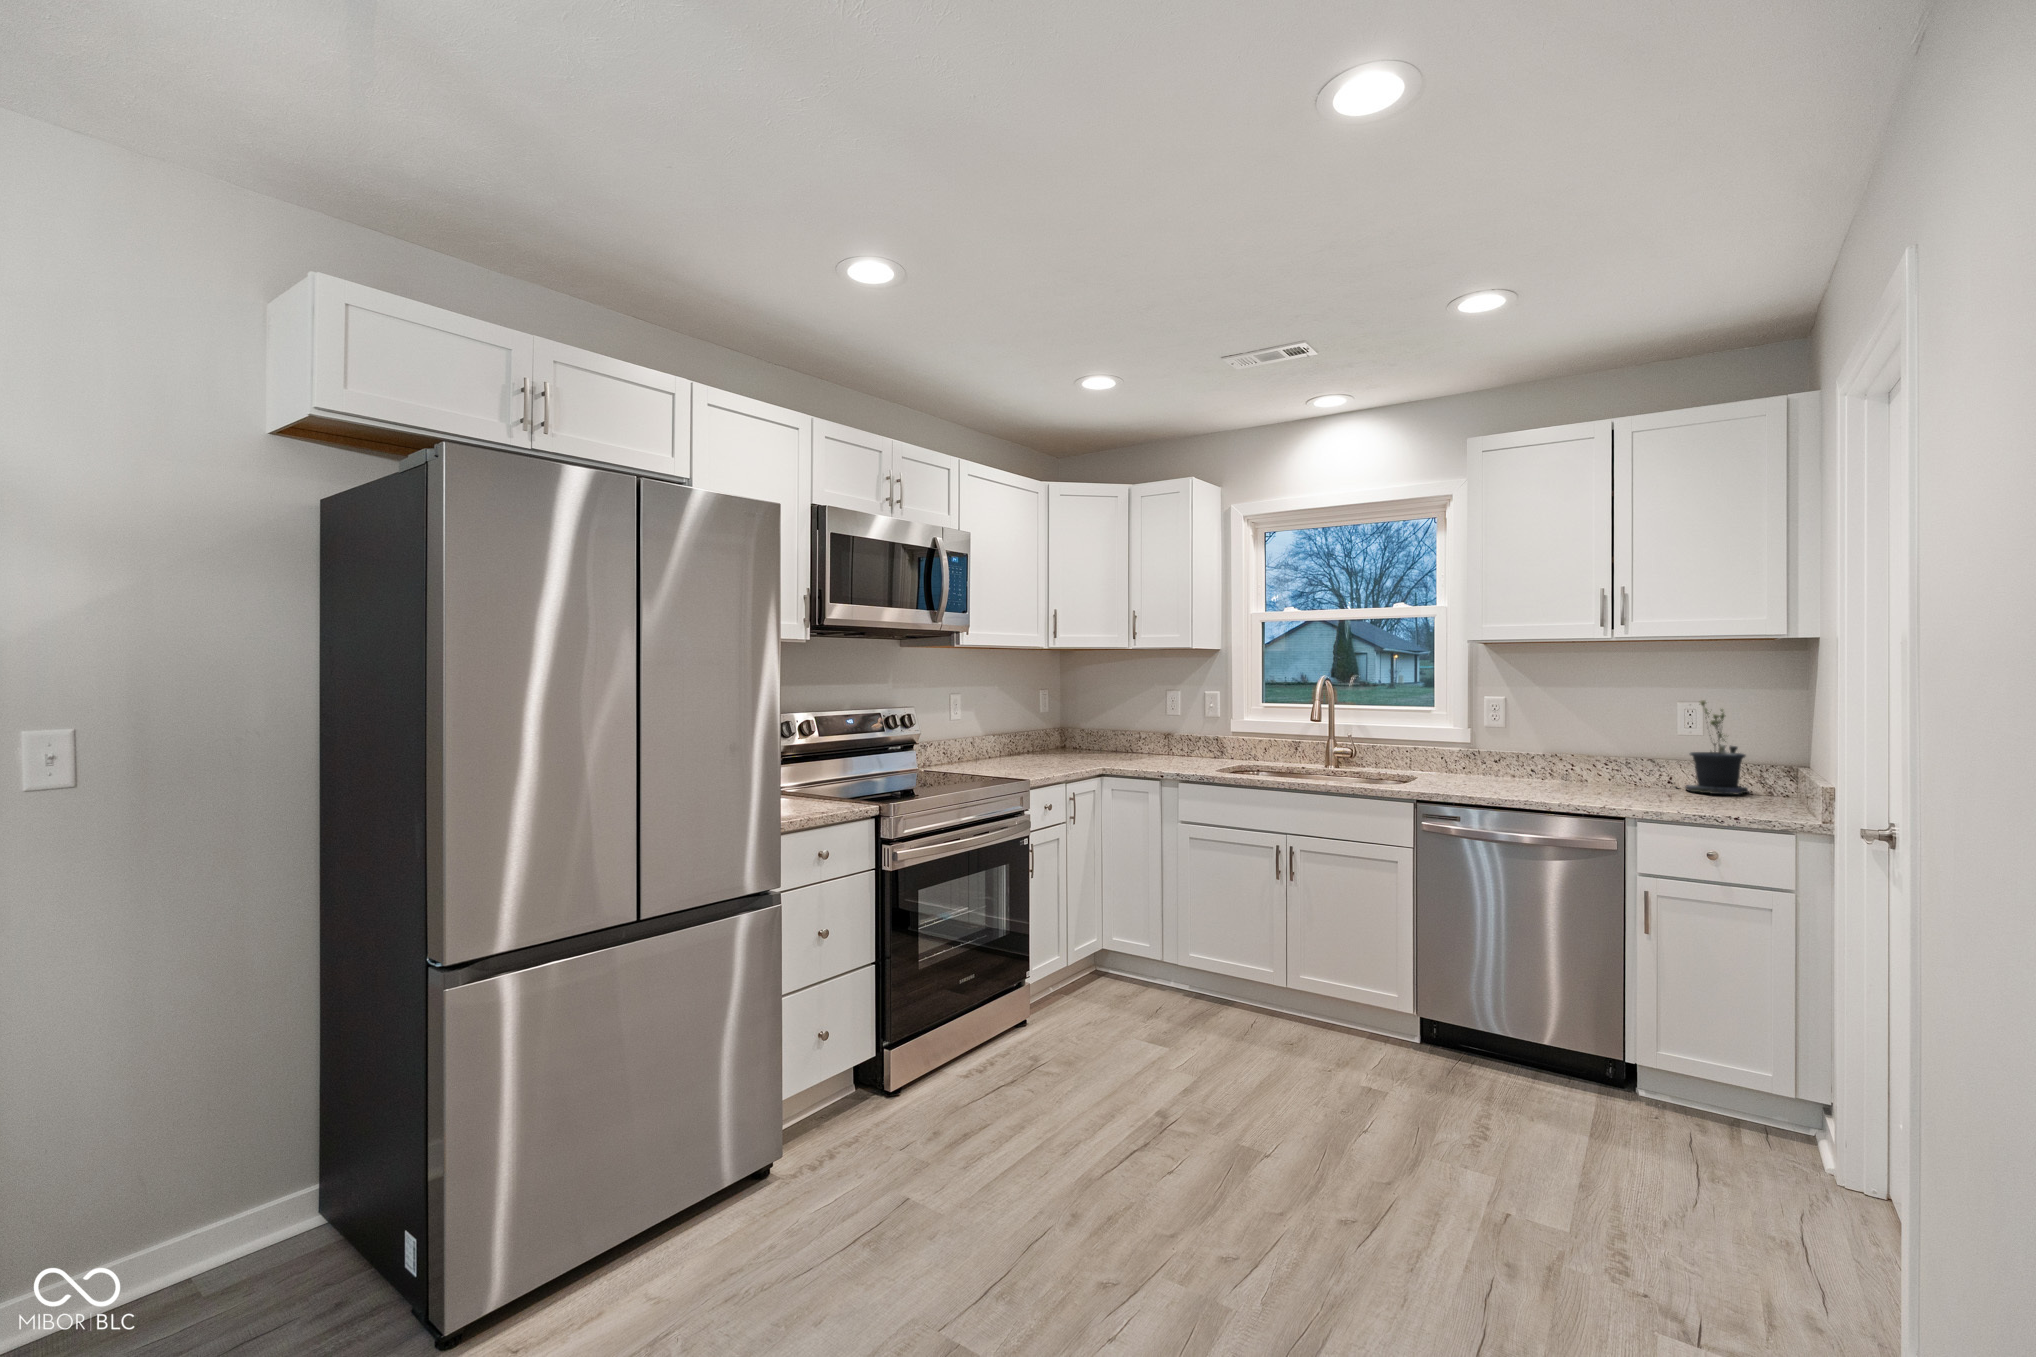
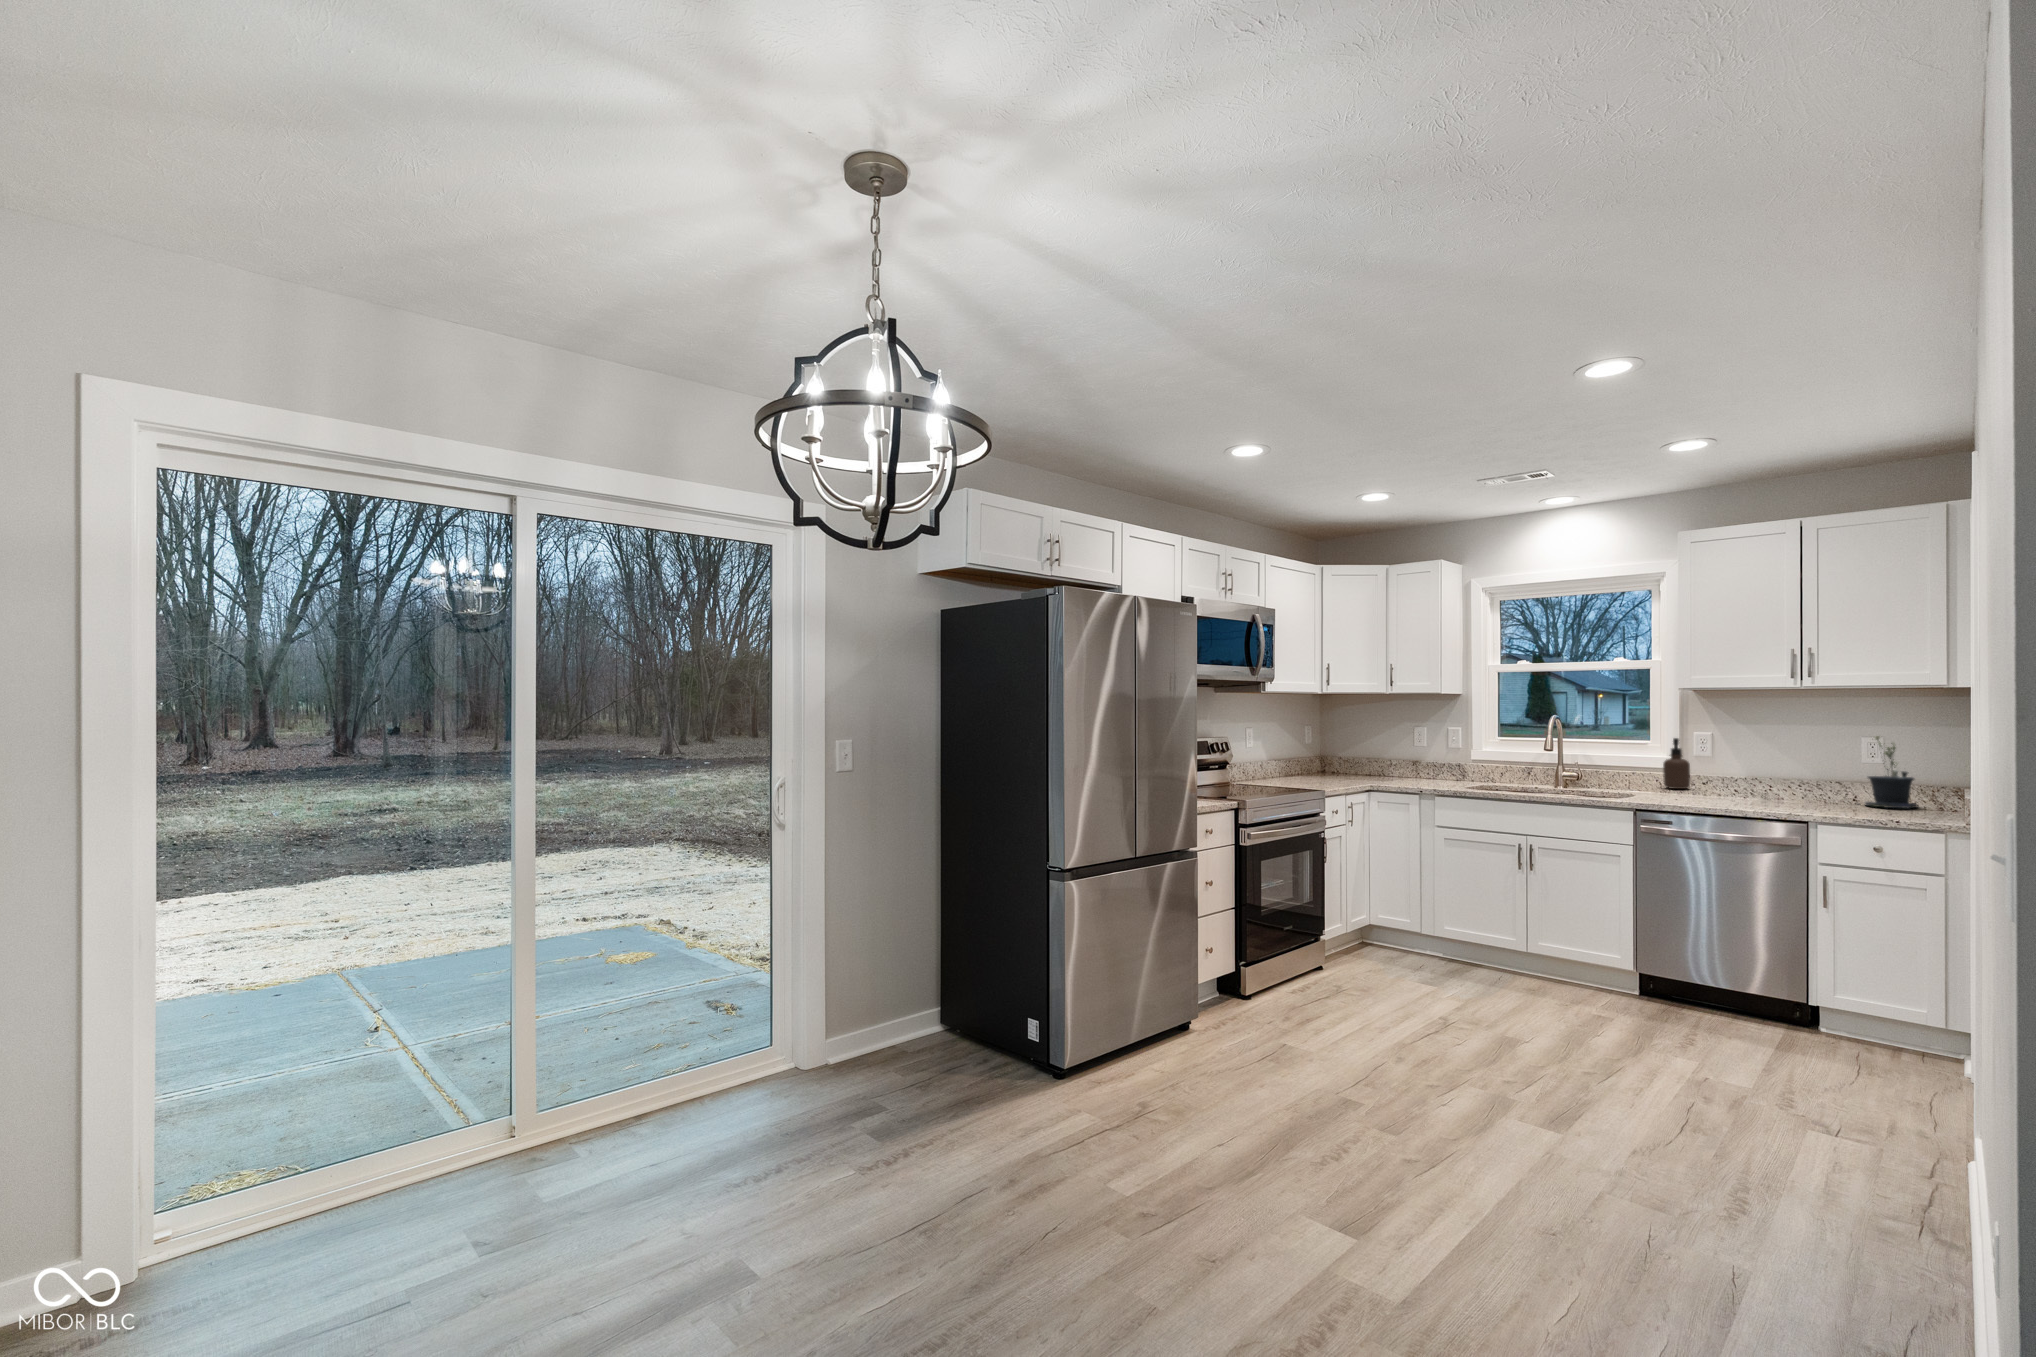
soap dispenser: none [1450,704,1480,769] -> present [1663,738,1690,789]

